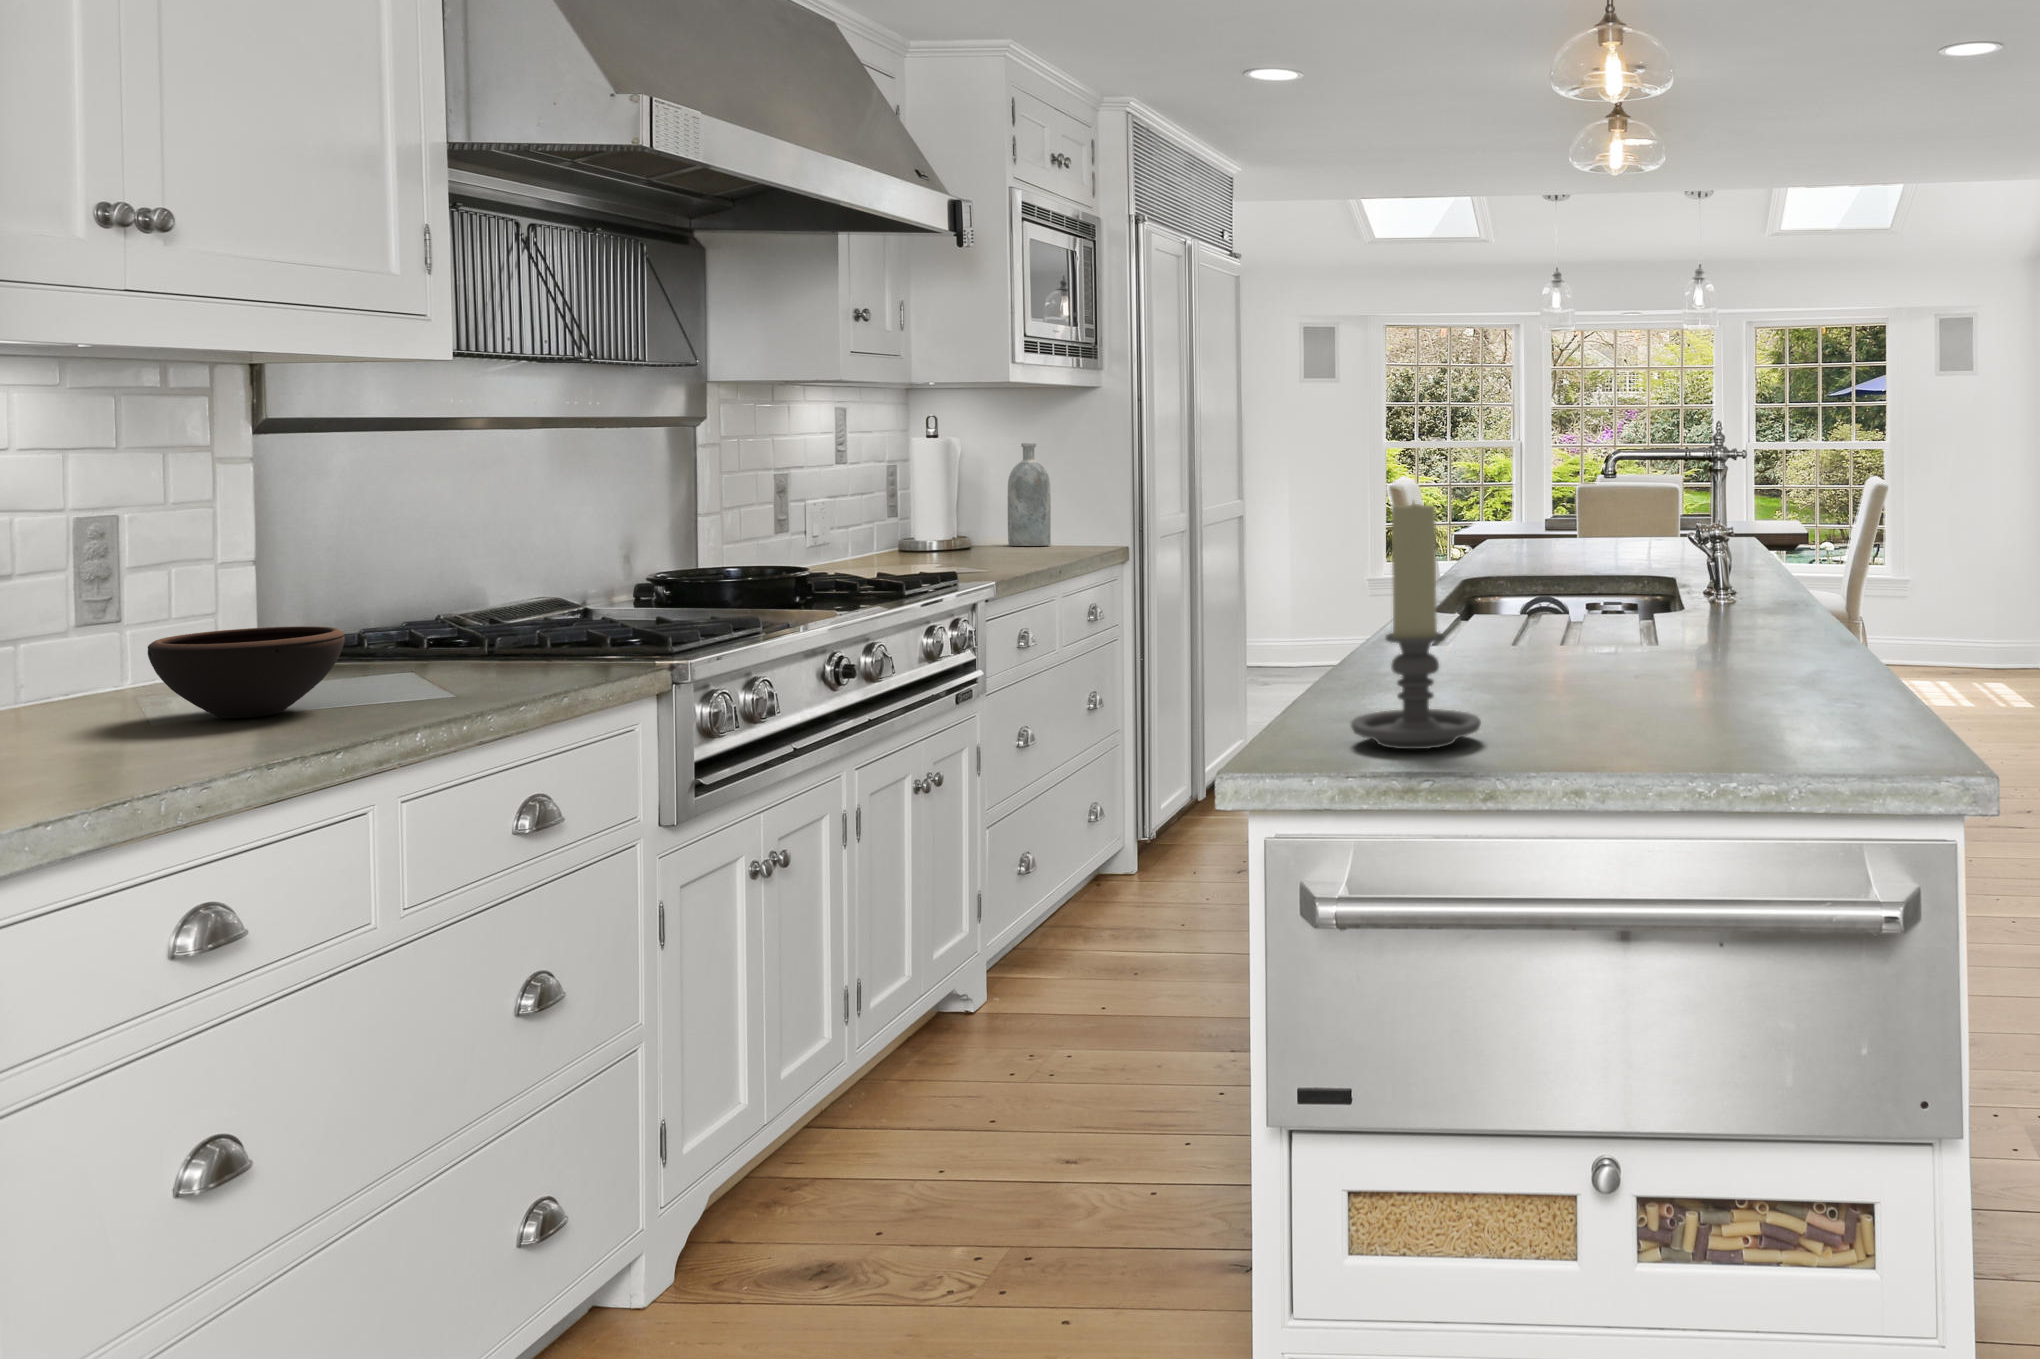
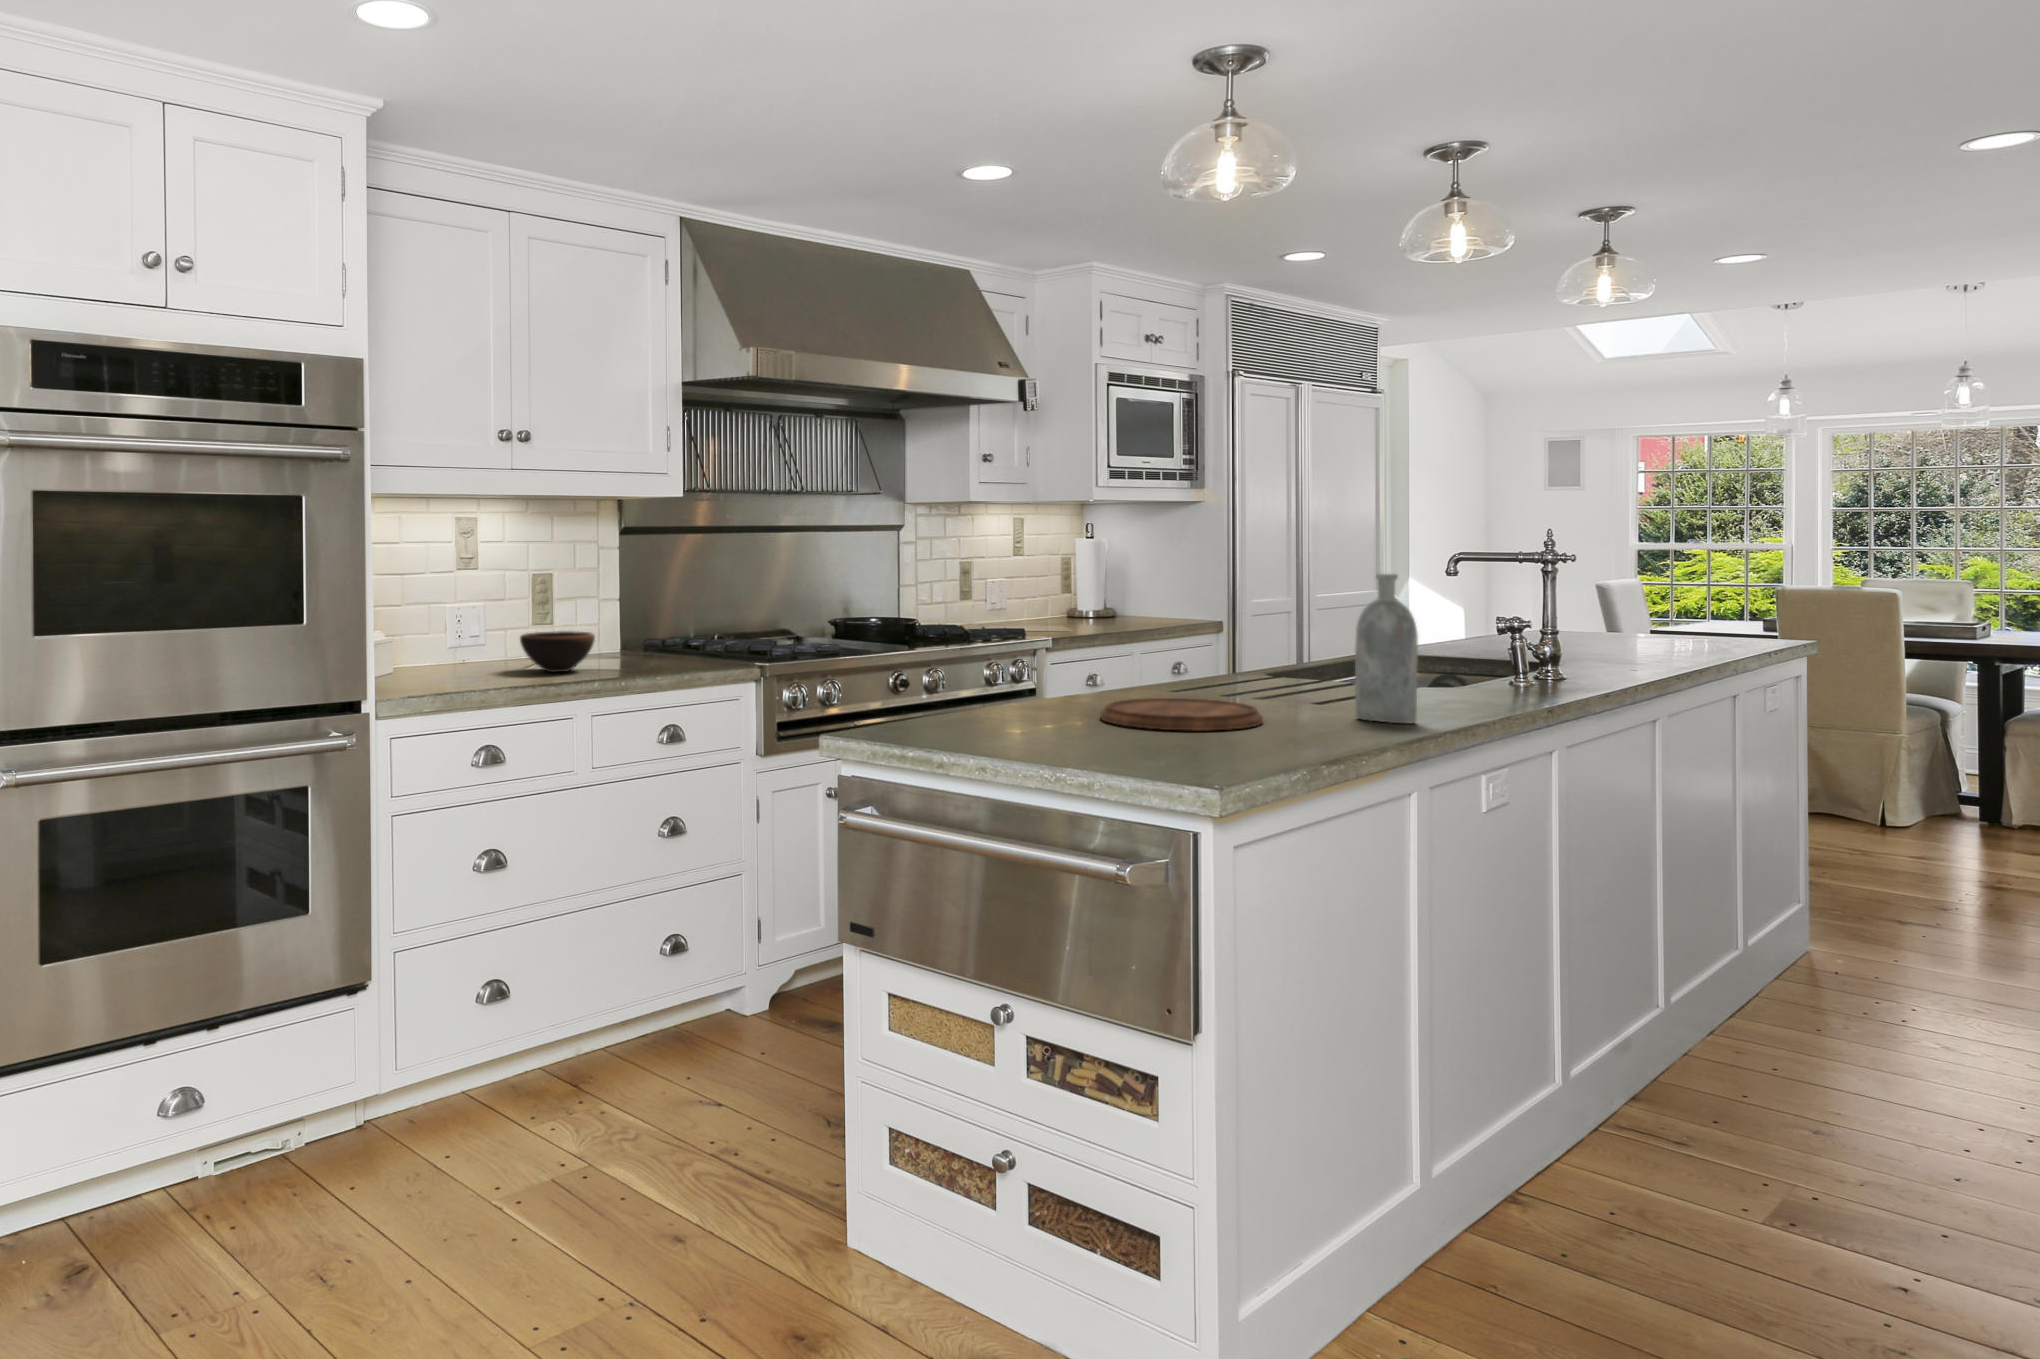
bottle: present [1008,443,1051,546] -> present [1355,574,1418,723]
candle holder: present [1351,502,1481,749] -> none [917,589,997,741]
cutting board: none [1463,644,1687,693] -> present [1100,698,1263,731]

